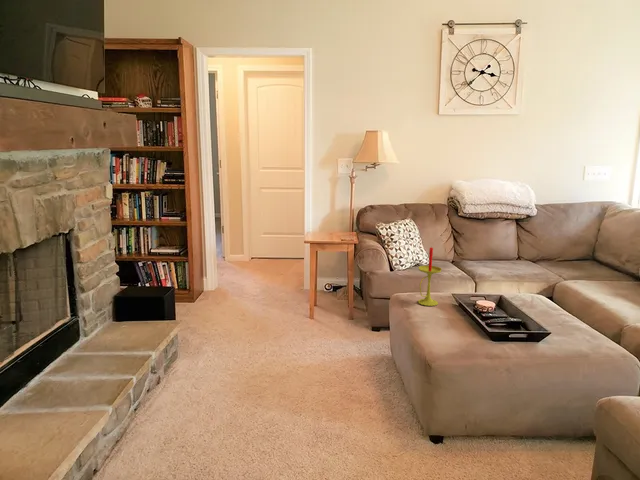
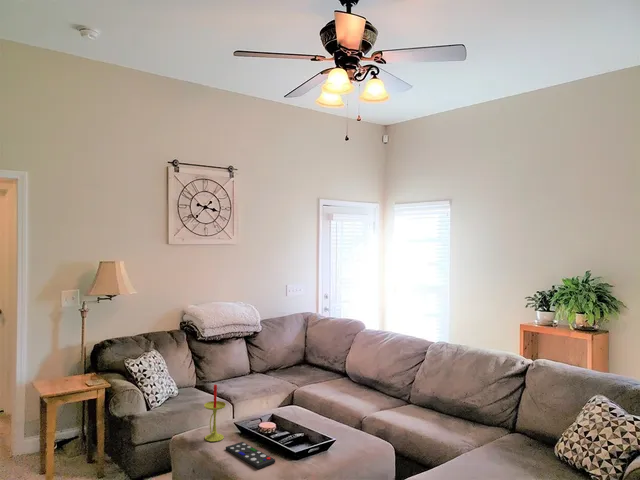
remote control: none [431,312,474,338] -> present [226,442,275,469]

